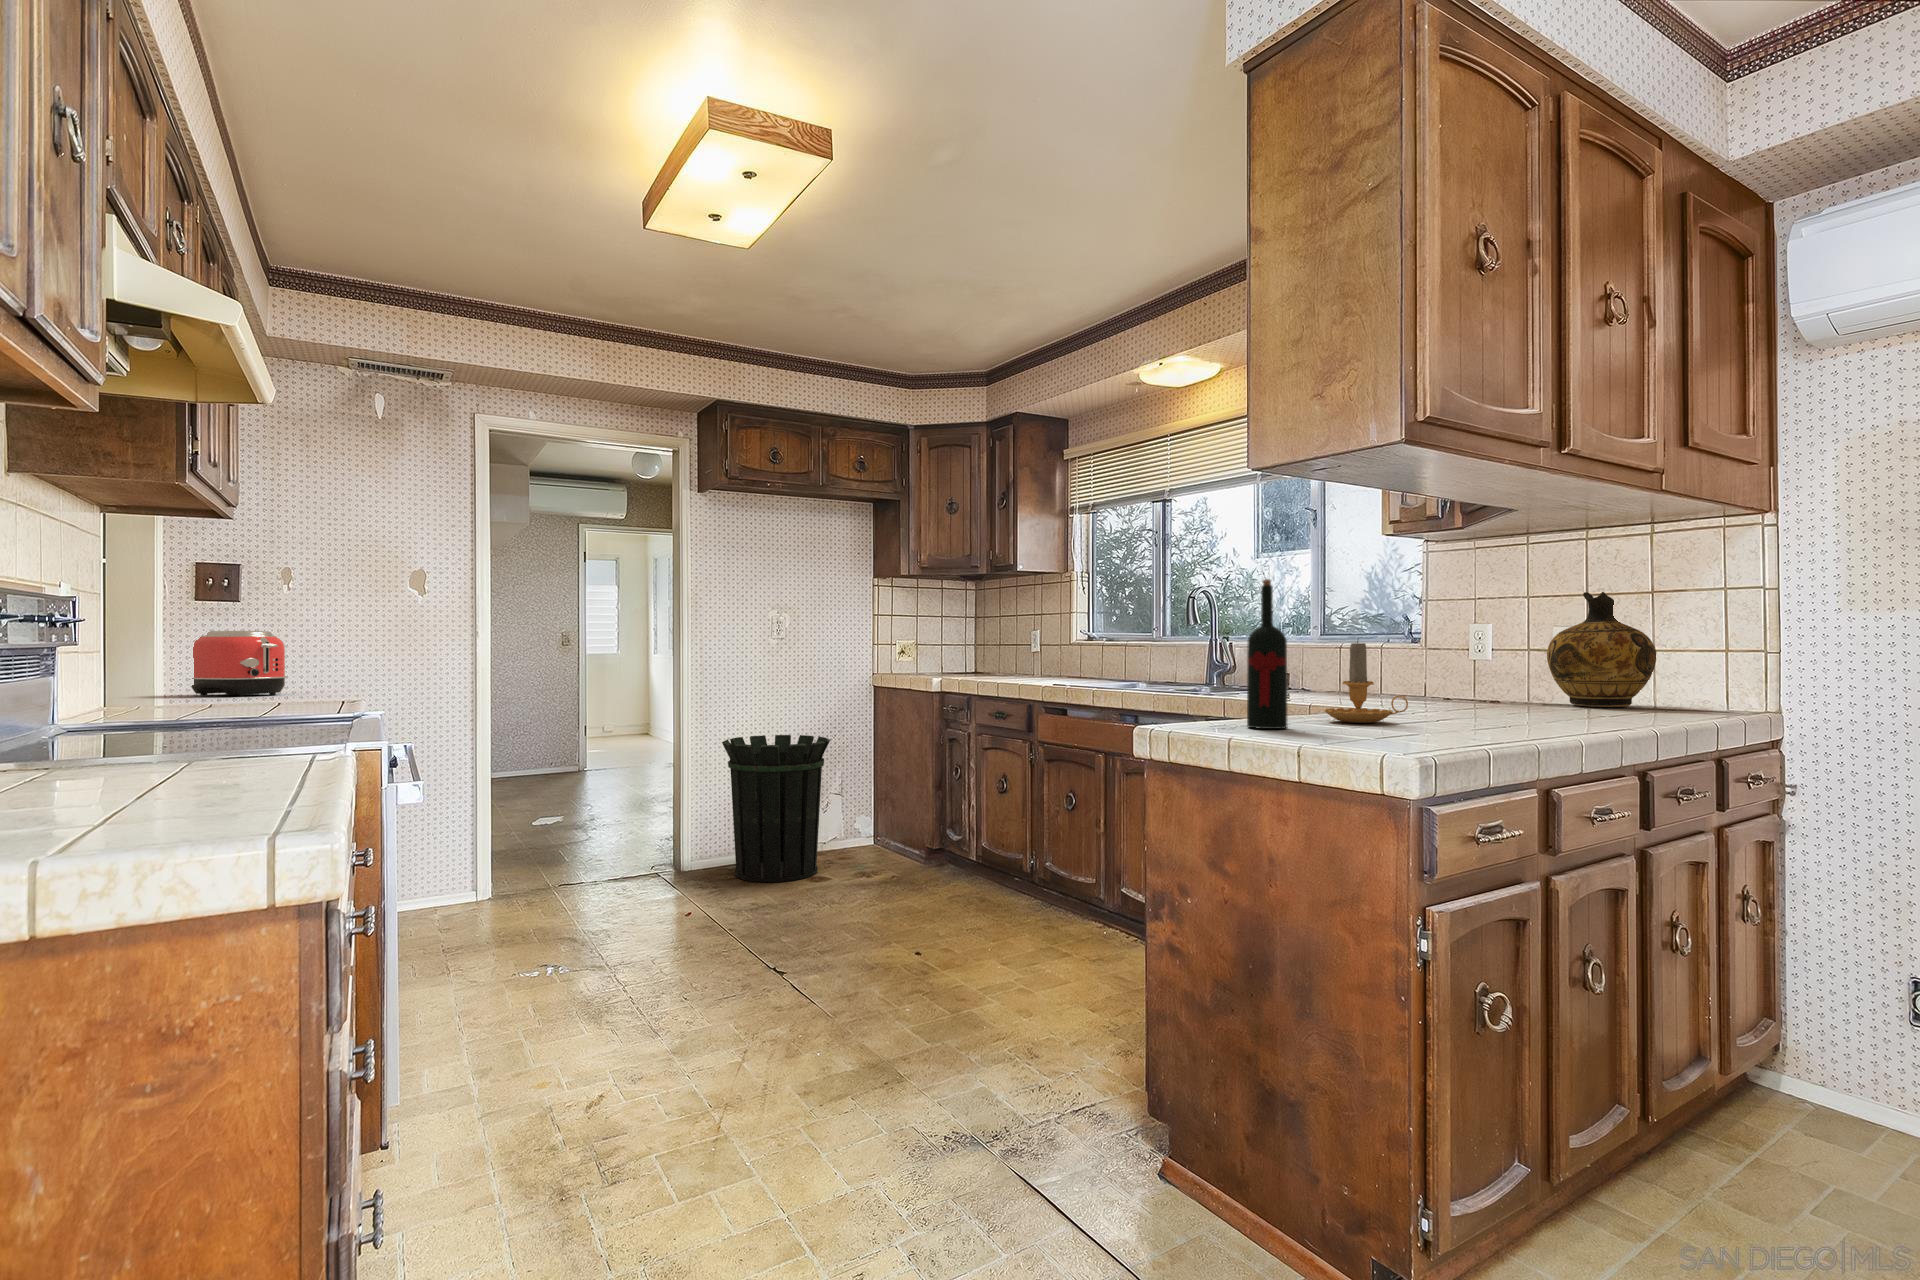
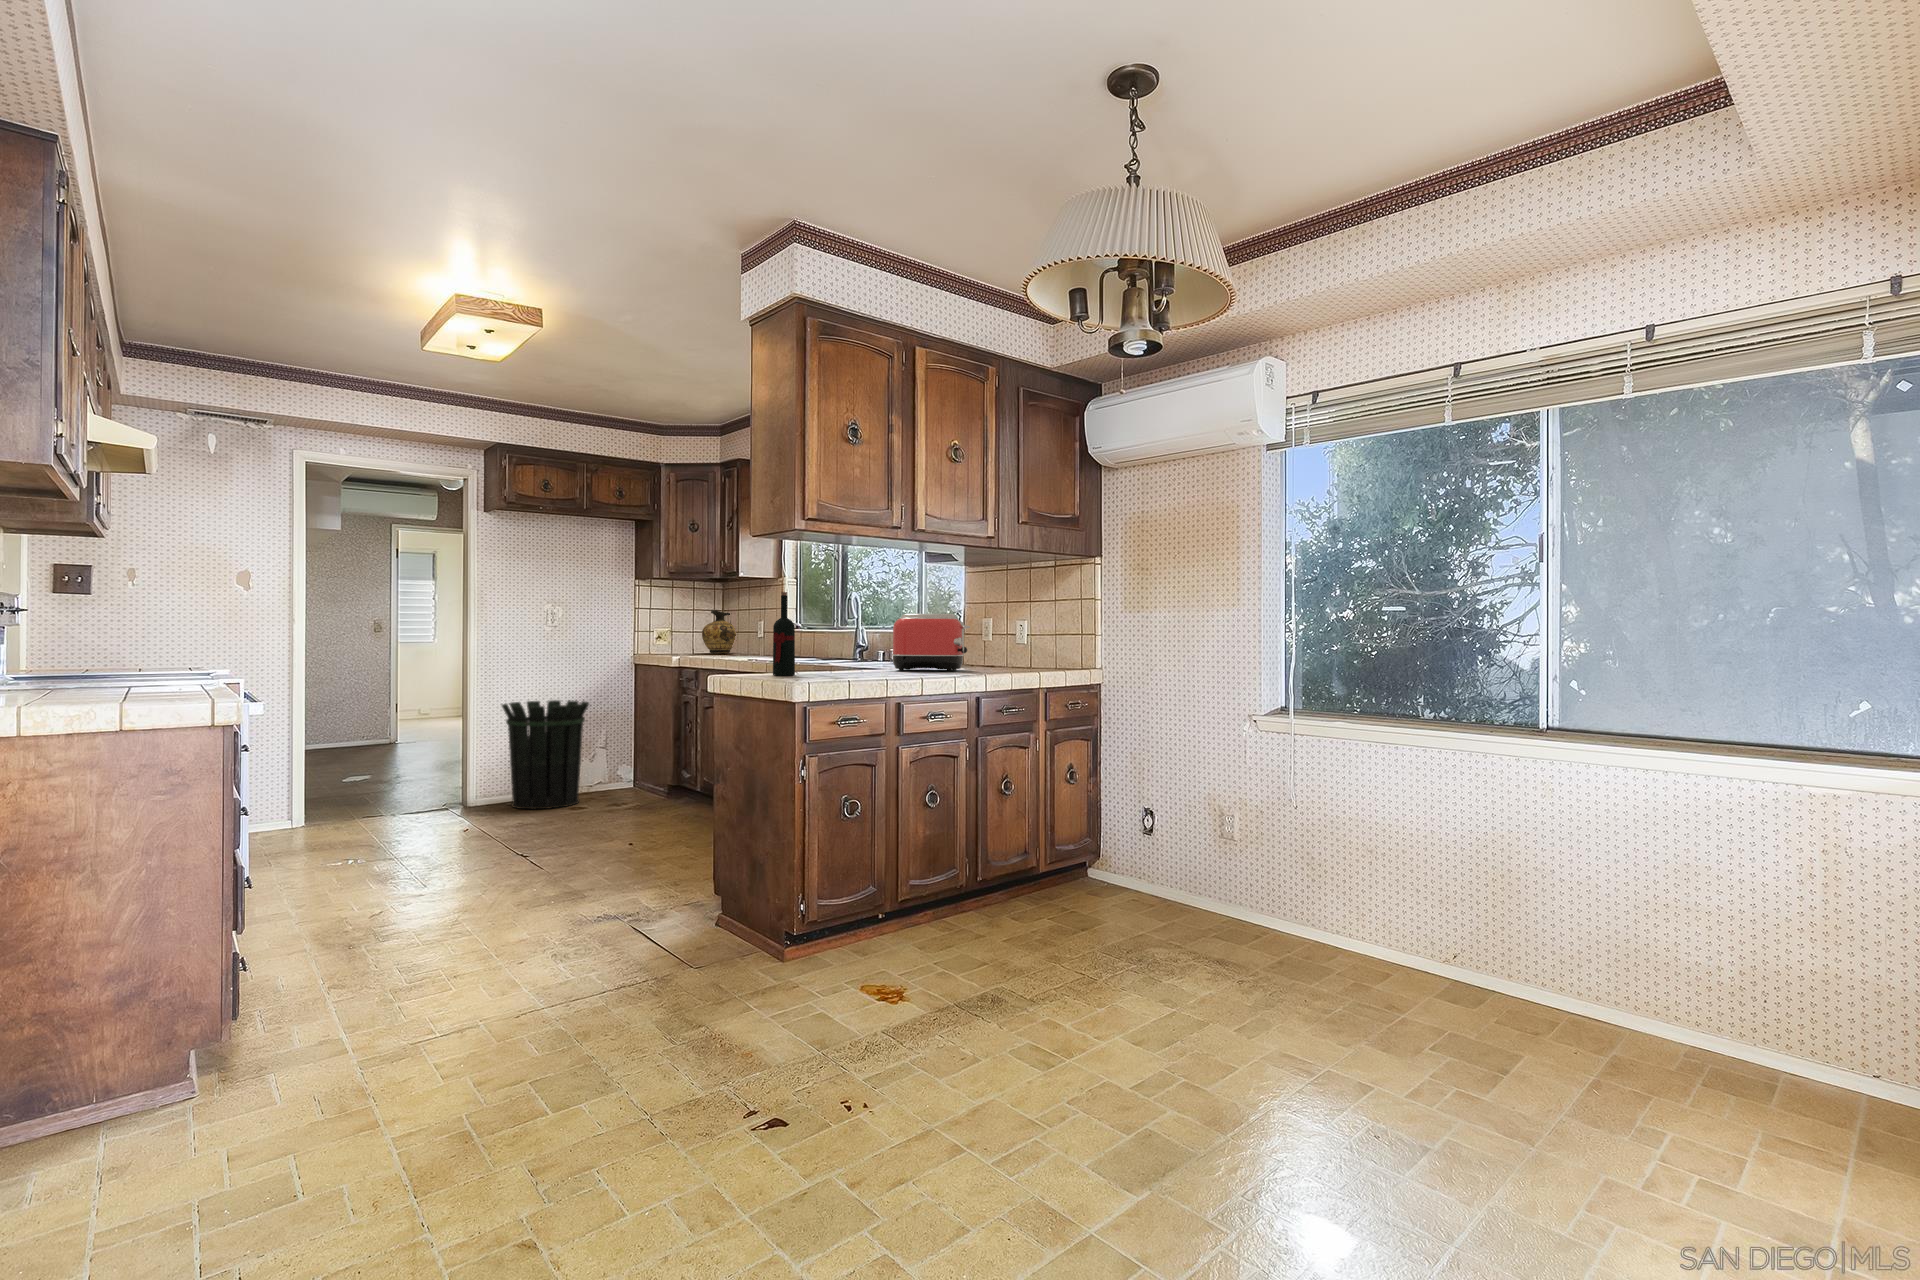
ceramic jug: present [1547,592,1657,707] -> present [702,610,736,653]
toaster: present [191,631,286,696] -> present [892,614,970,671]
candle: present [1324,641,1408,723] -> none [830,626,870,674]

